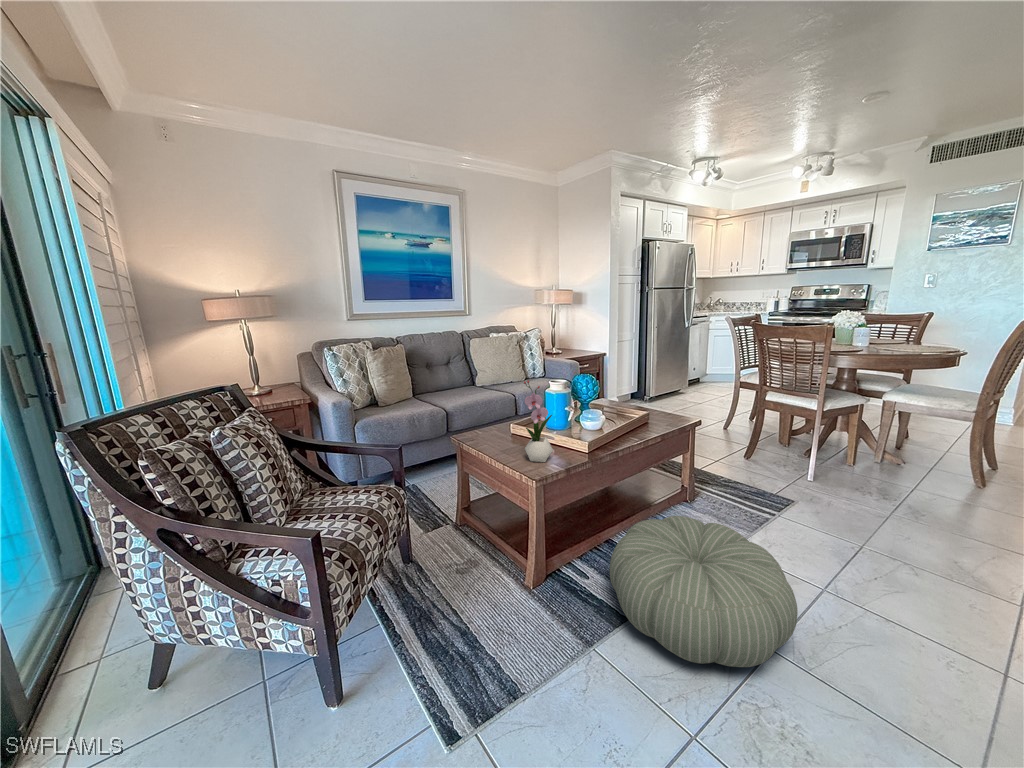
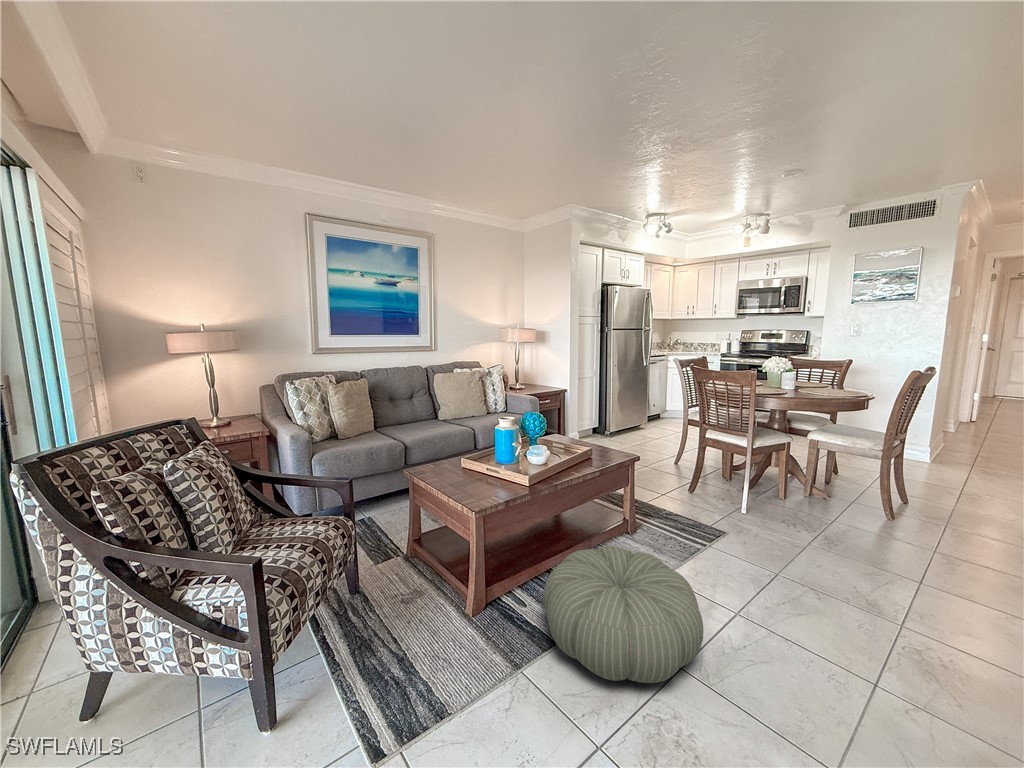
flower arrangement: present [524,380,553,462] -> none [468,418,495,495]

